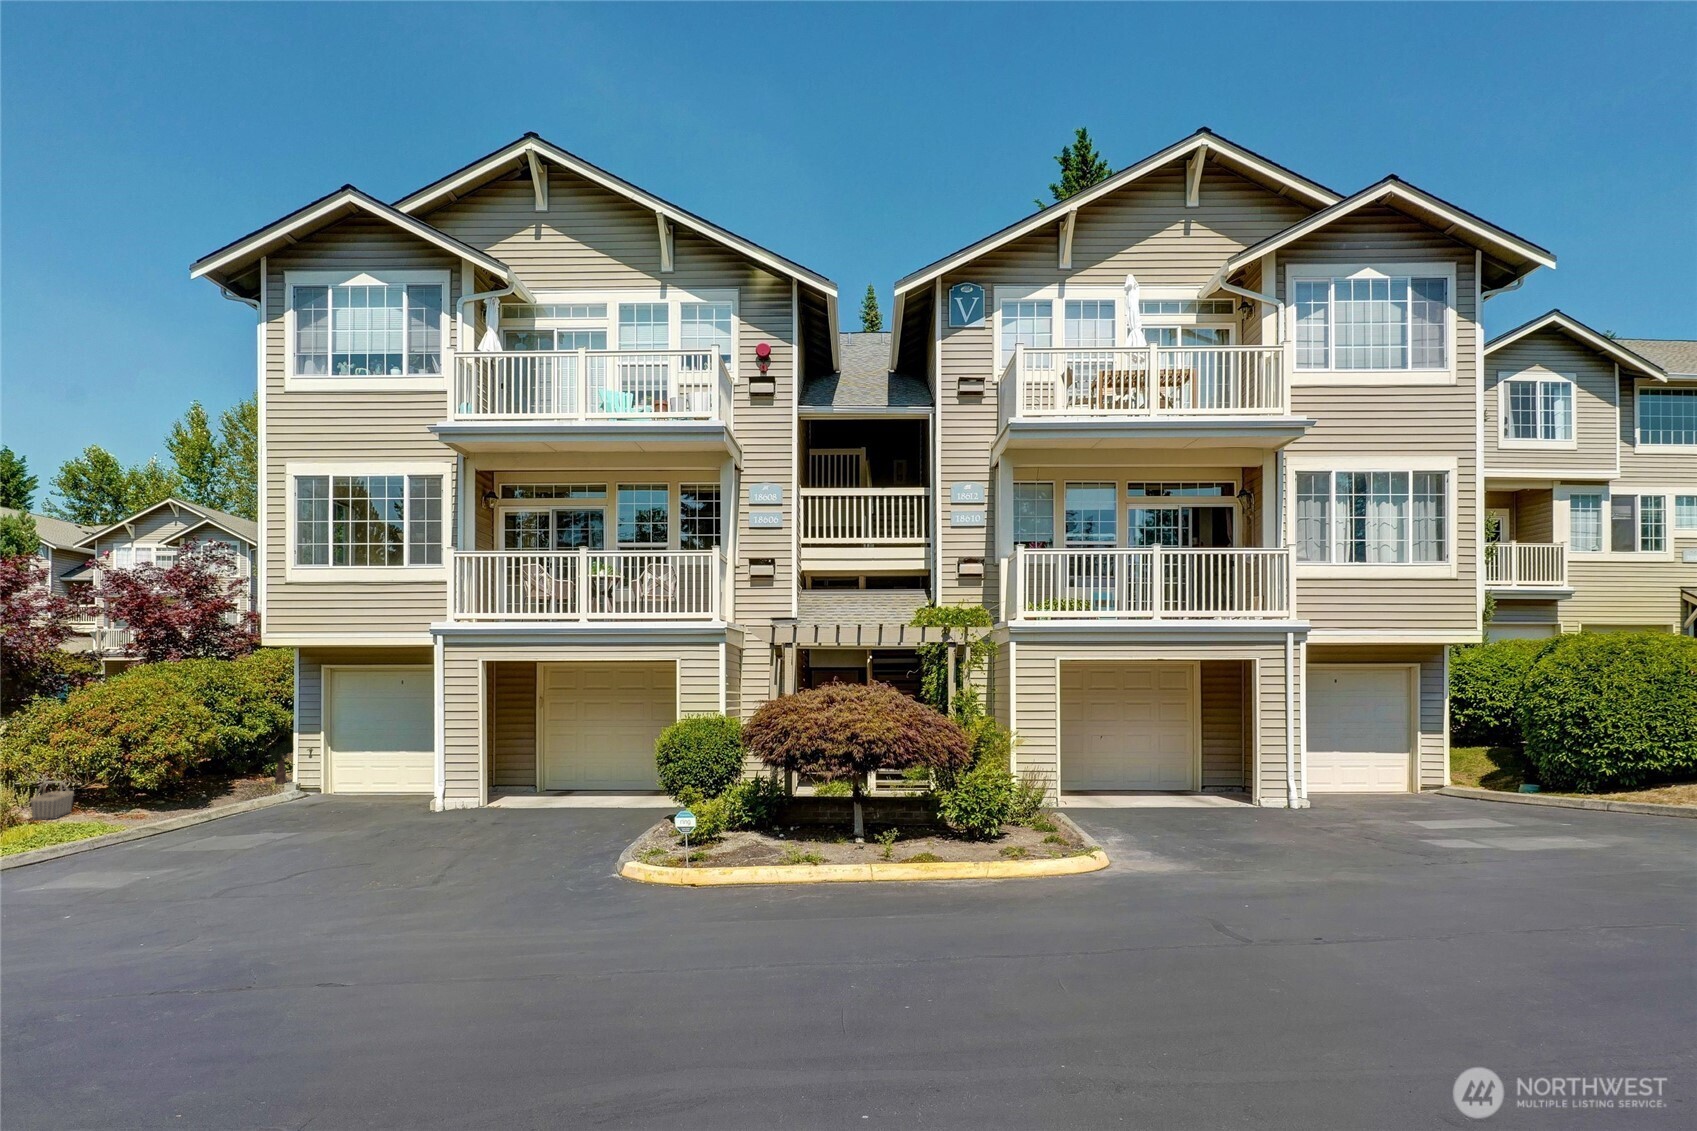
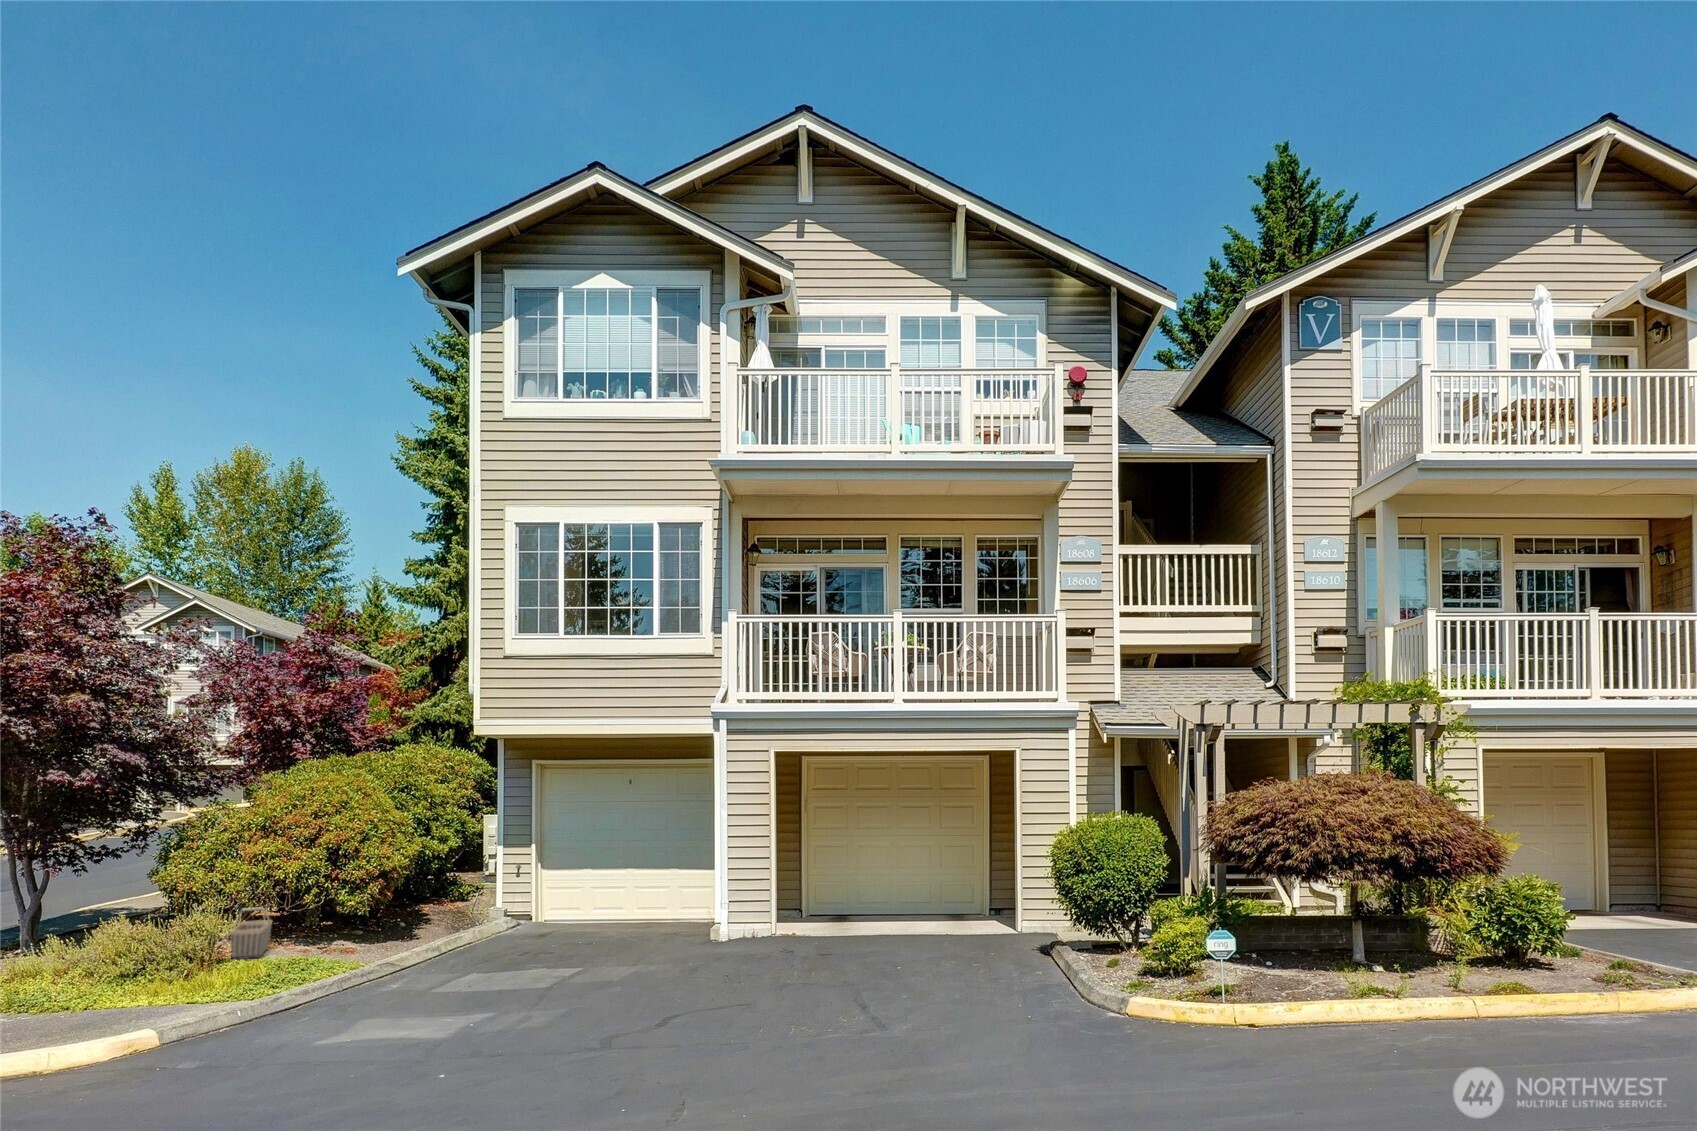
potted plant: present [269,742,295,784] -> none [460,853,500,908]

